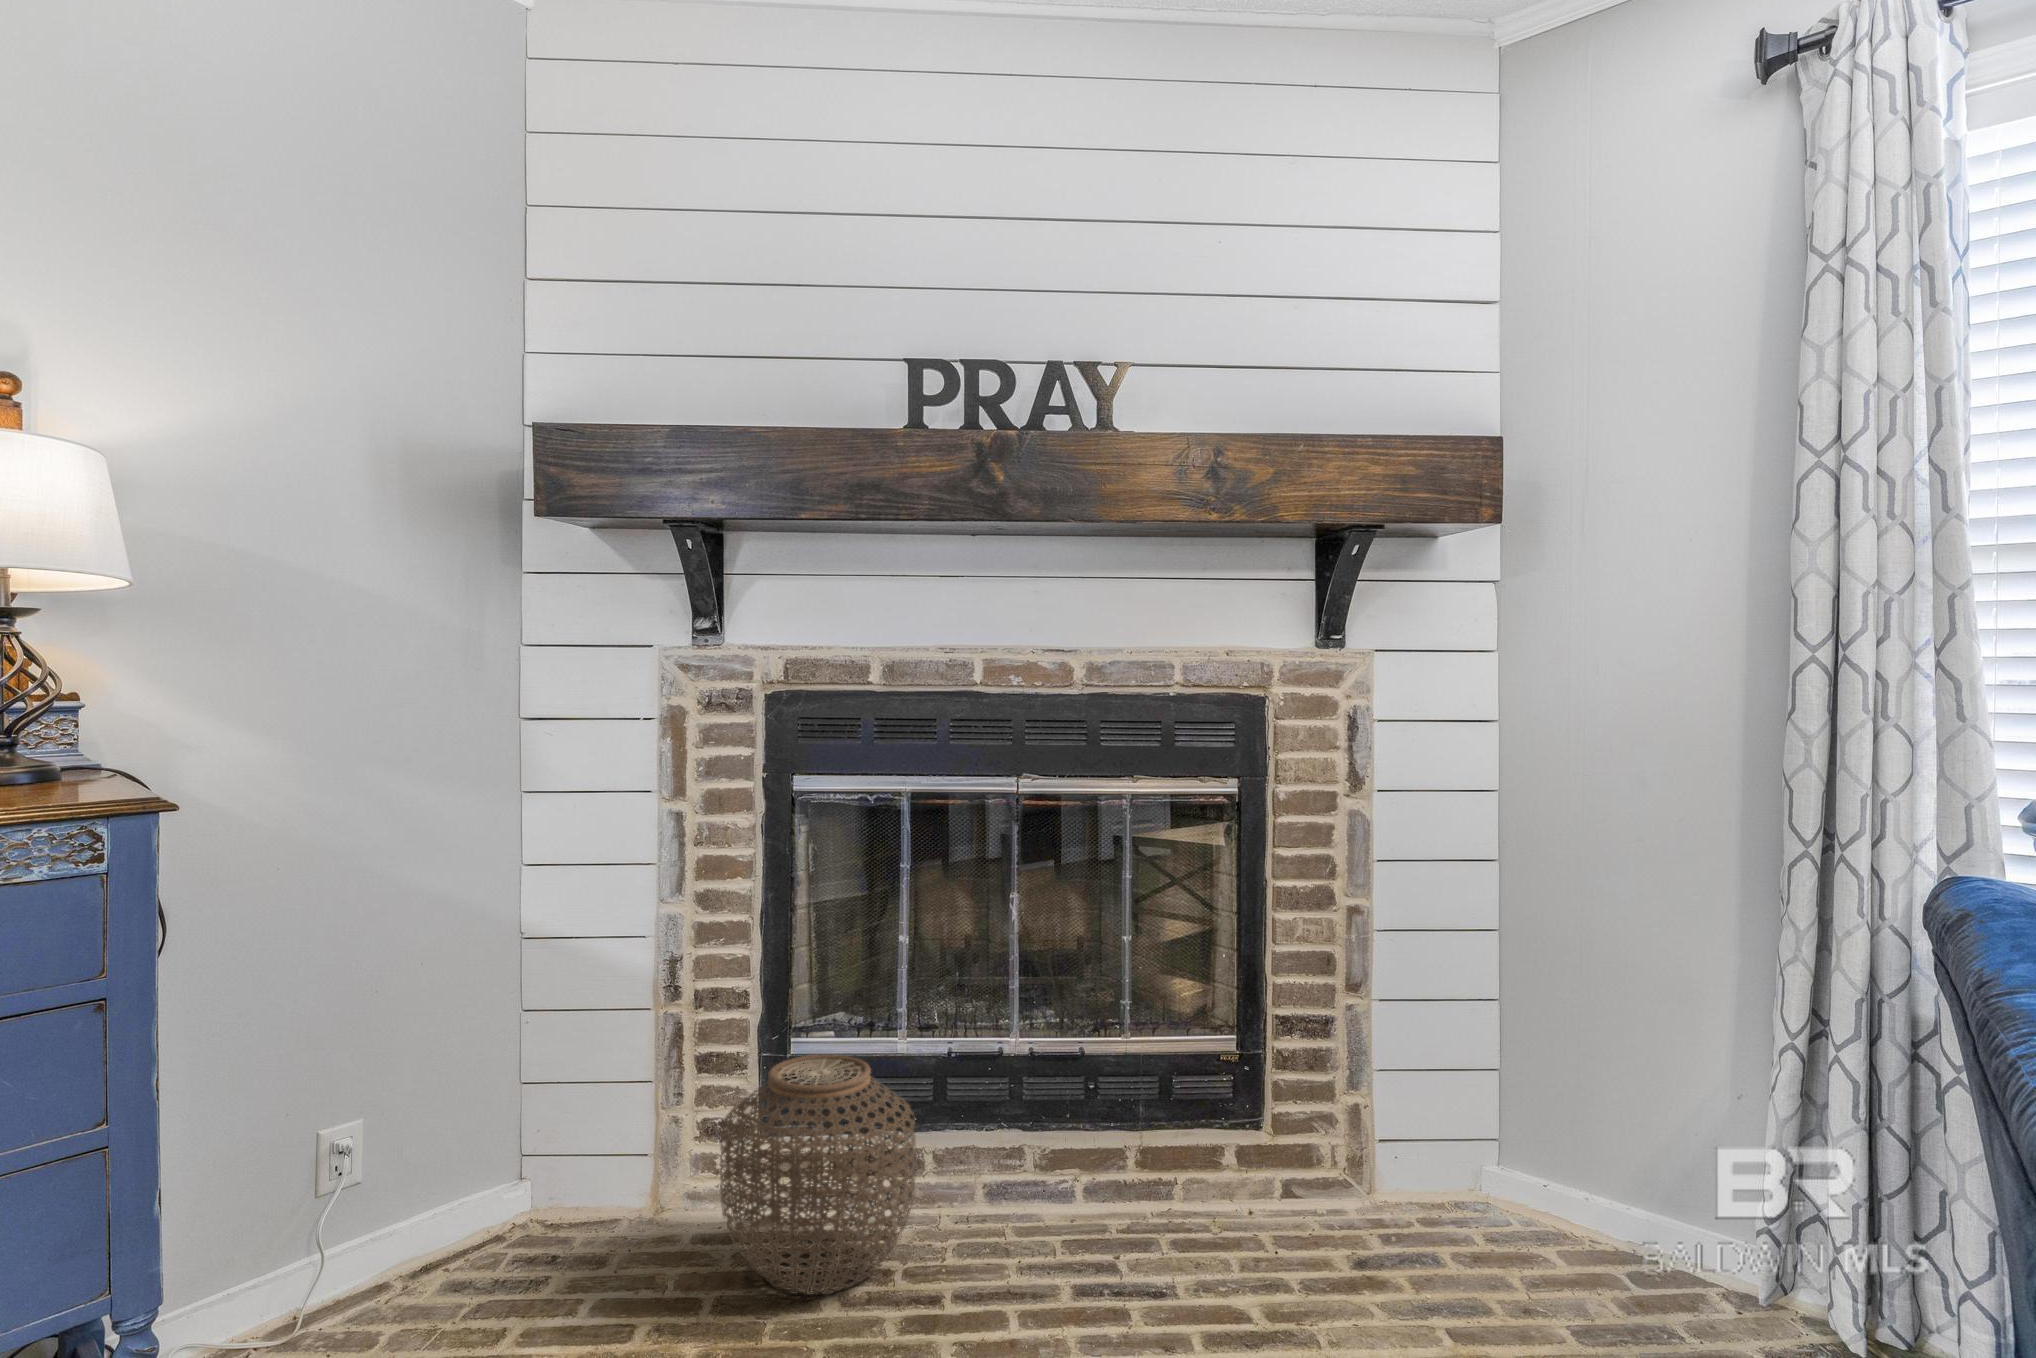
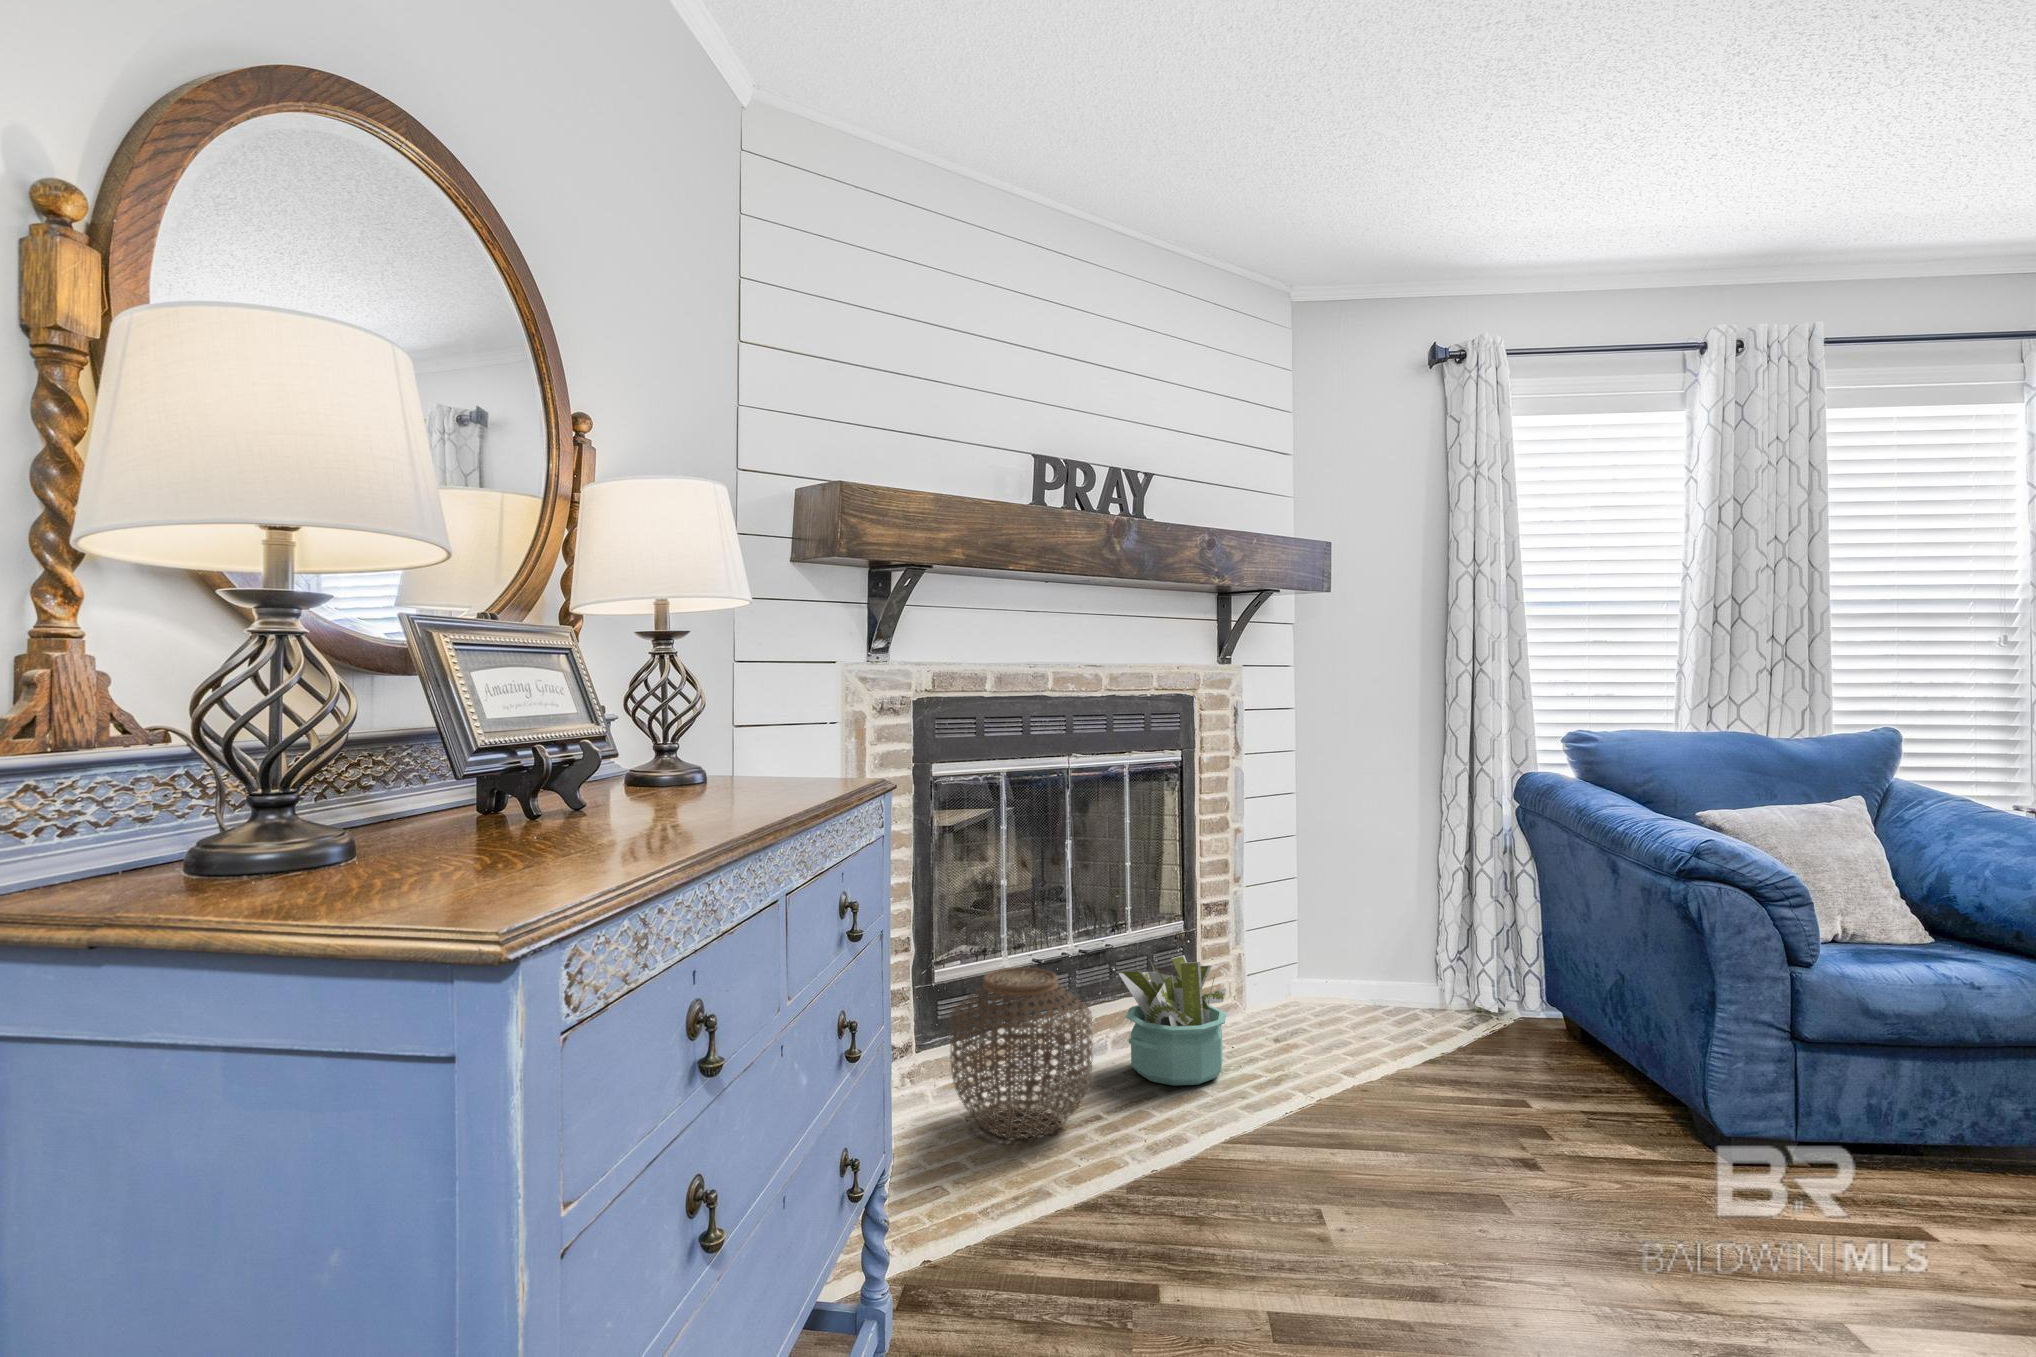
decorative plant: none [1030,1080,1231,1287] -> present [1119,955,1227,1086]

